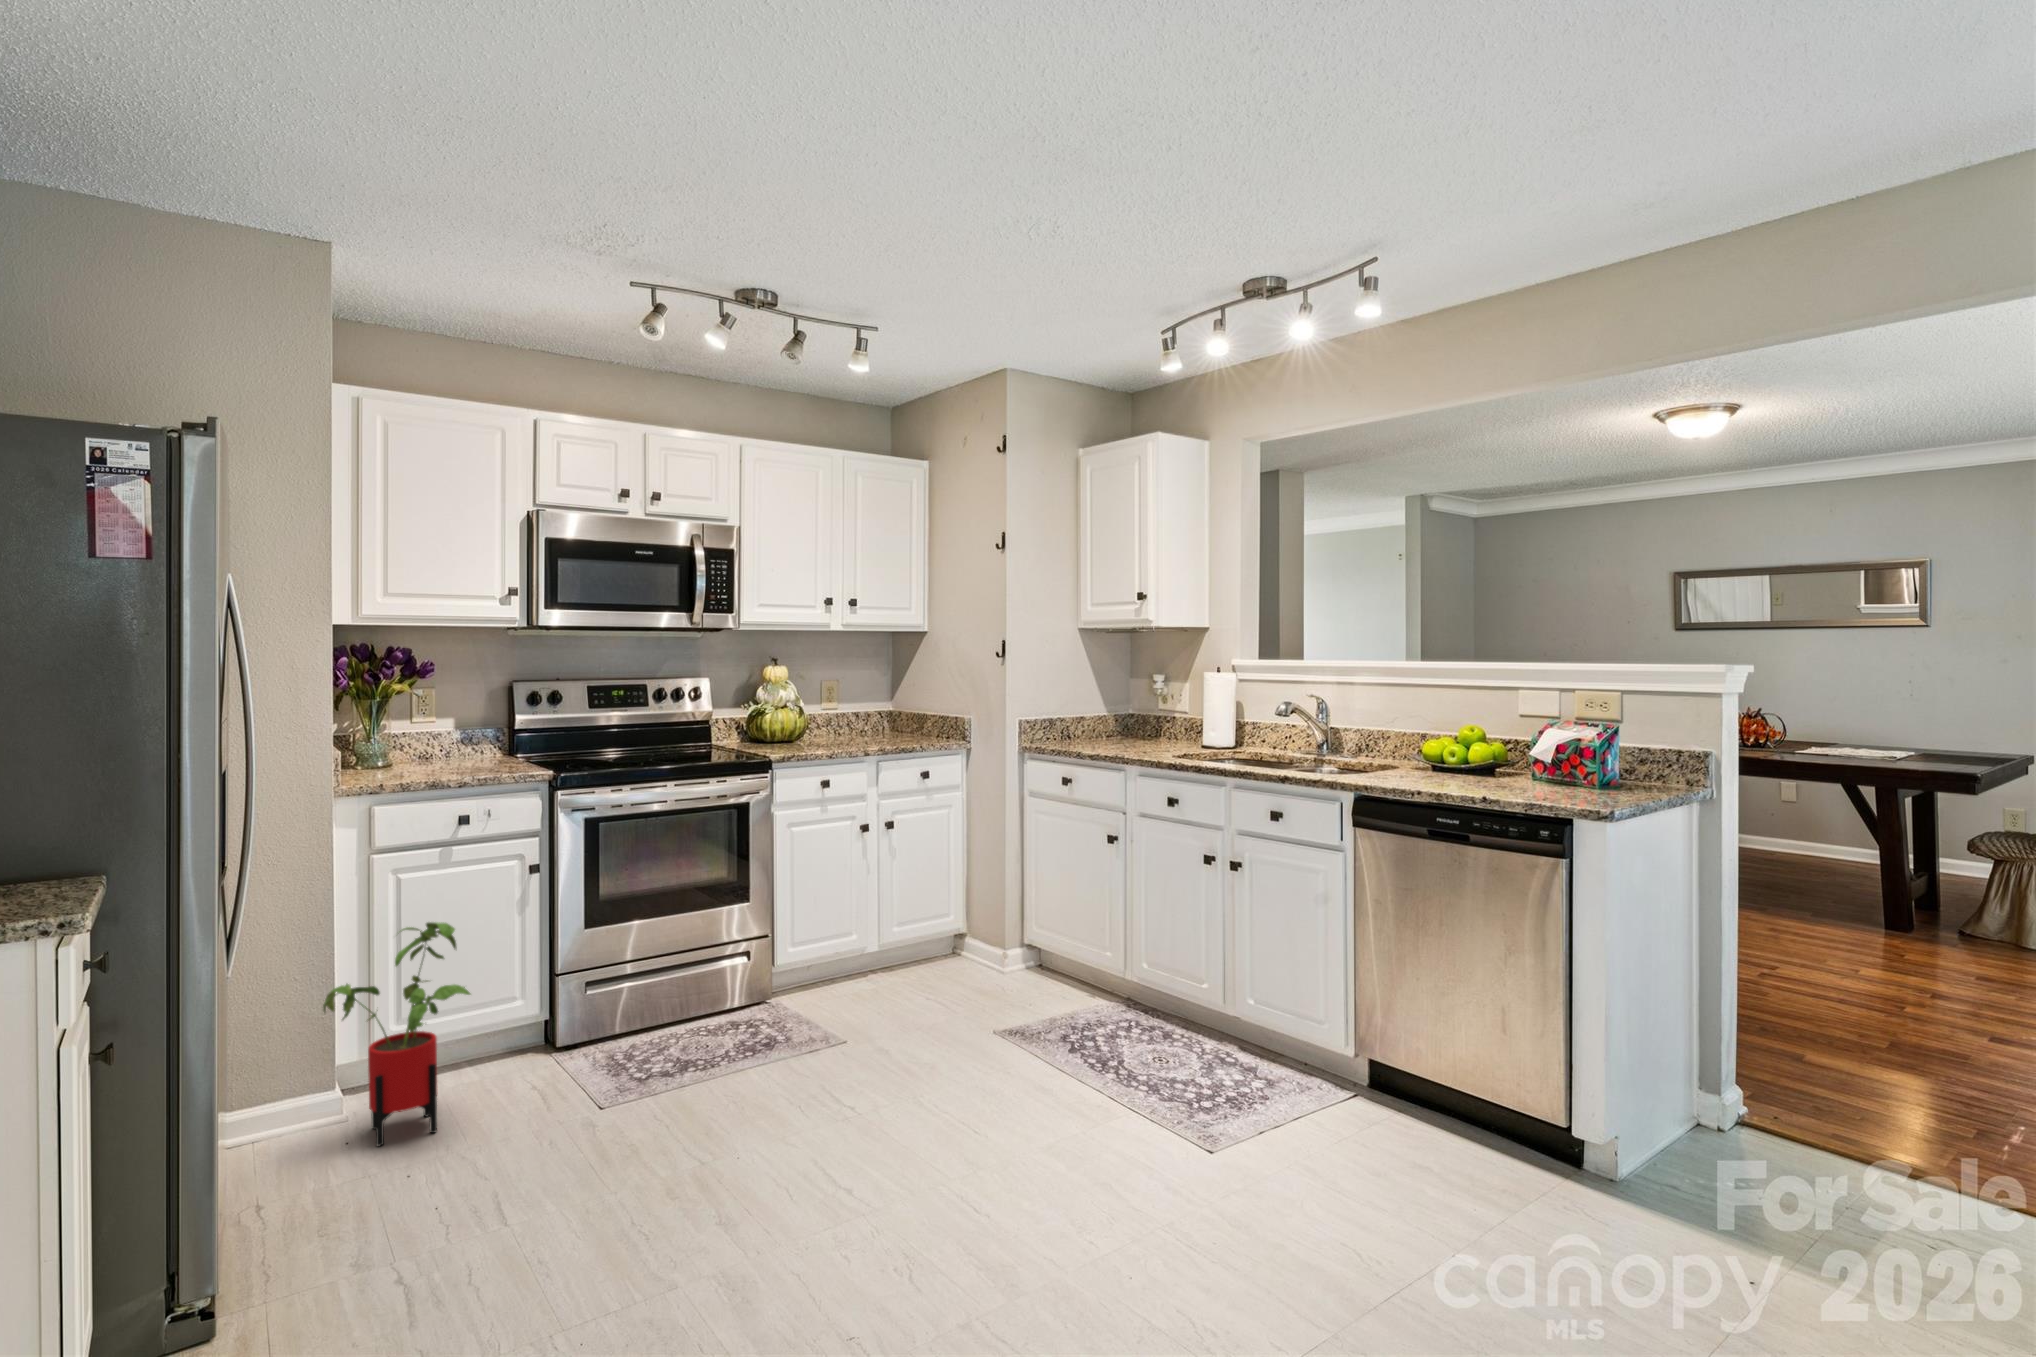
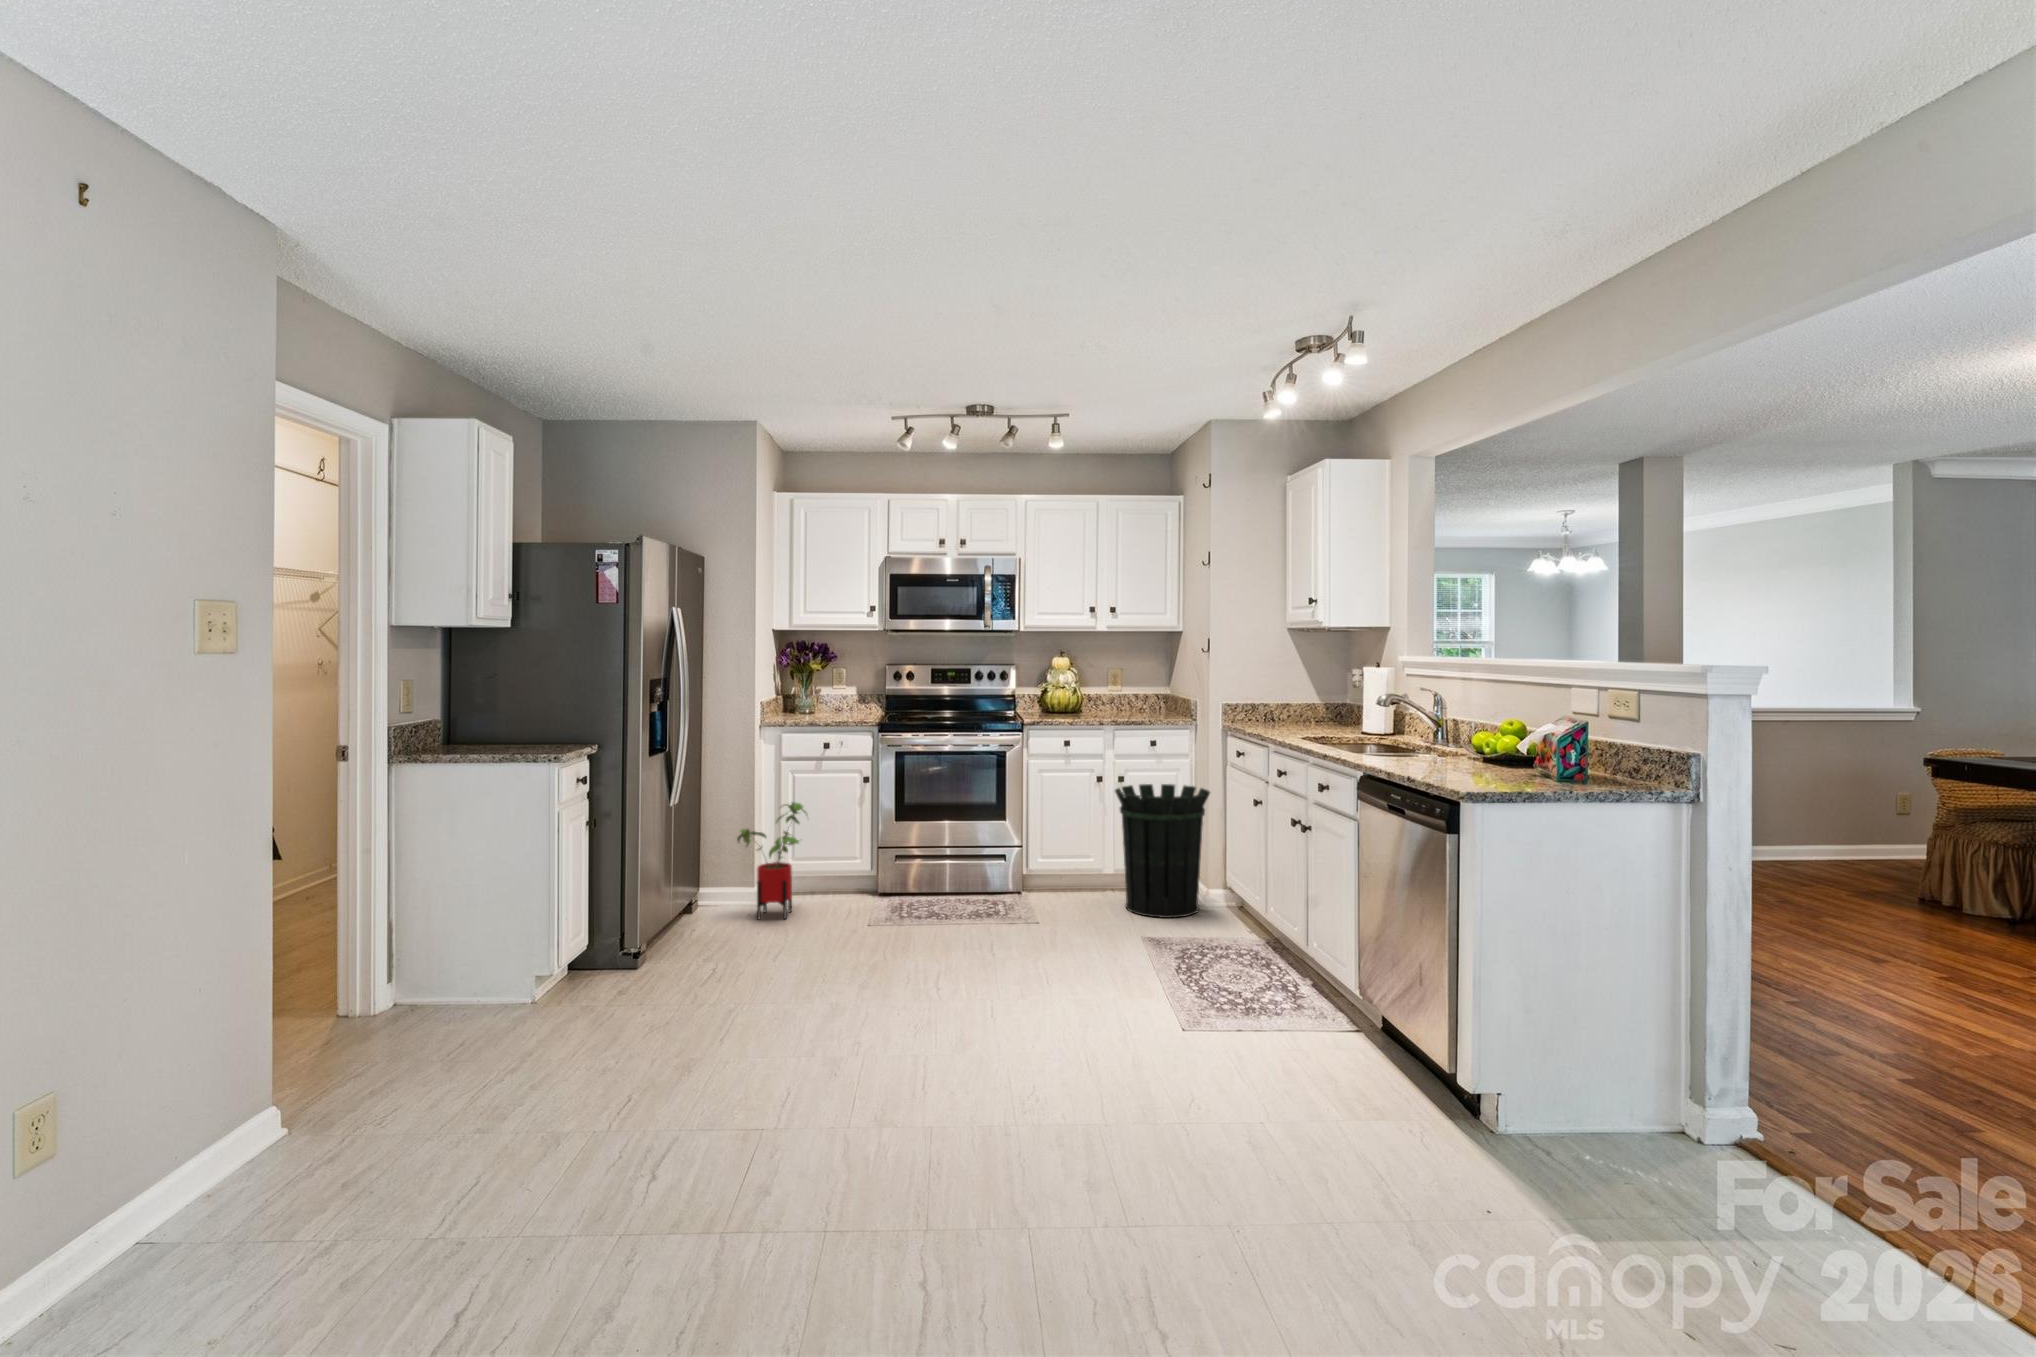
waste bin: none [902,825,1025,1000] -> present [1115,784,1210,918]

